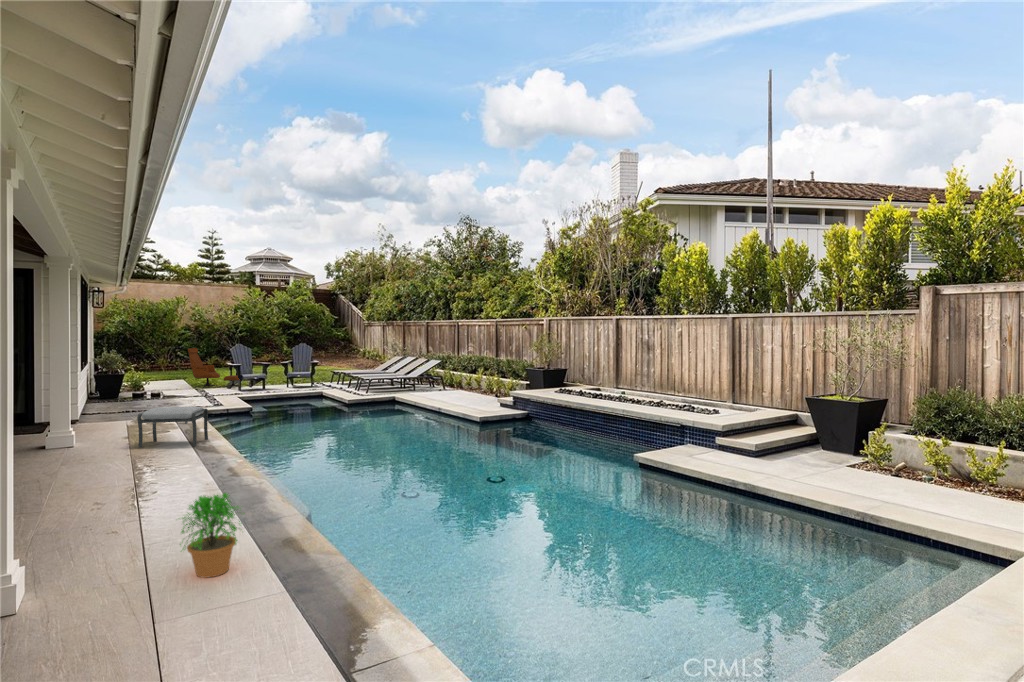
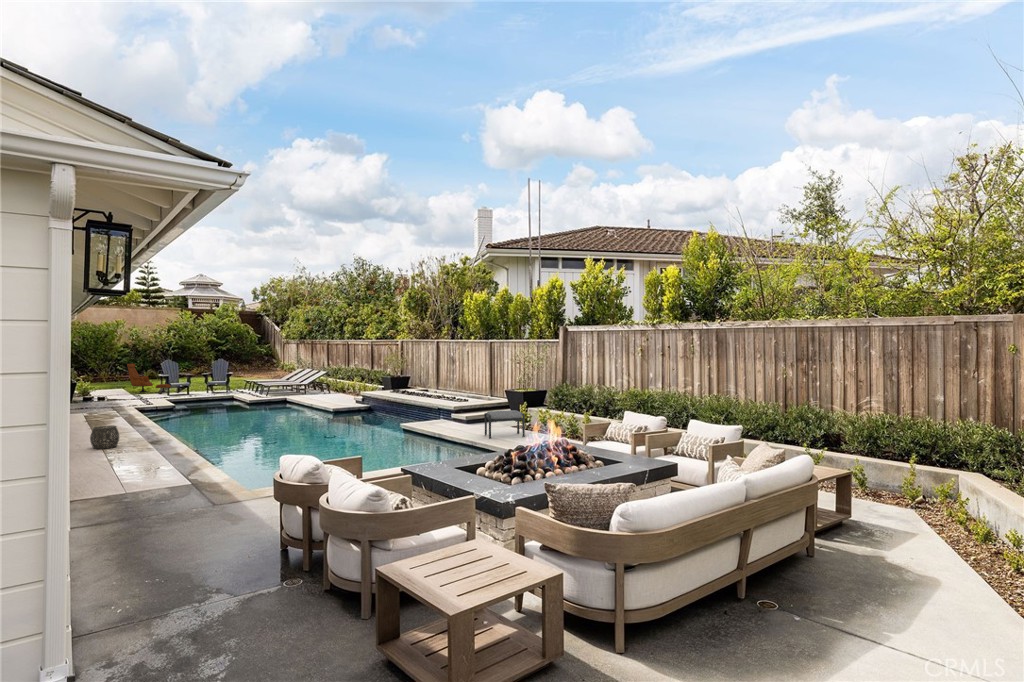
ottoman: present [137,407,208,448] -> present [484,410,525,439]
woven basket: none [111,472,170,525] -> present [90,426,119,449]
potted plant: present [180,493,242,578] -> none [123,425,156,460]

